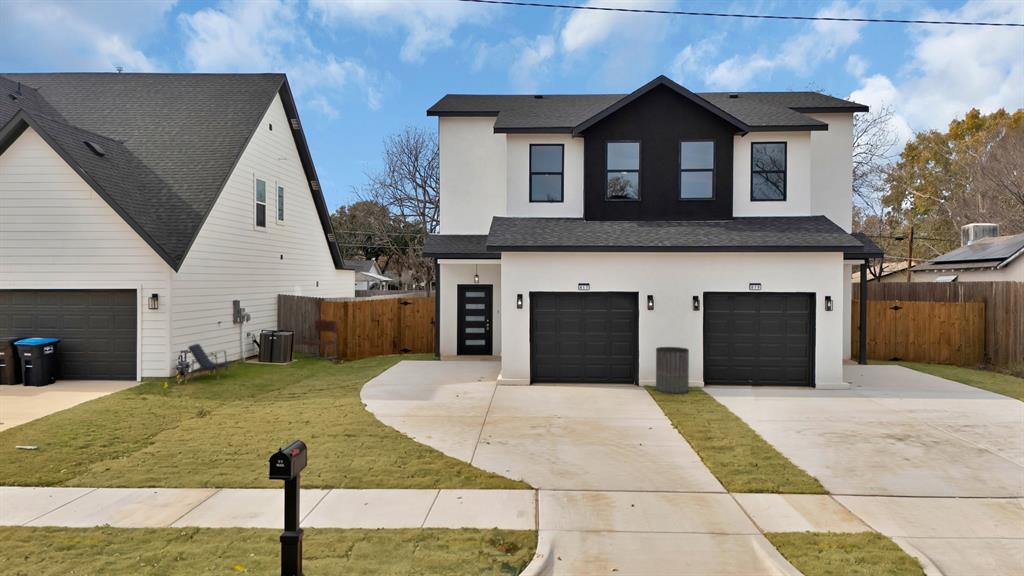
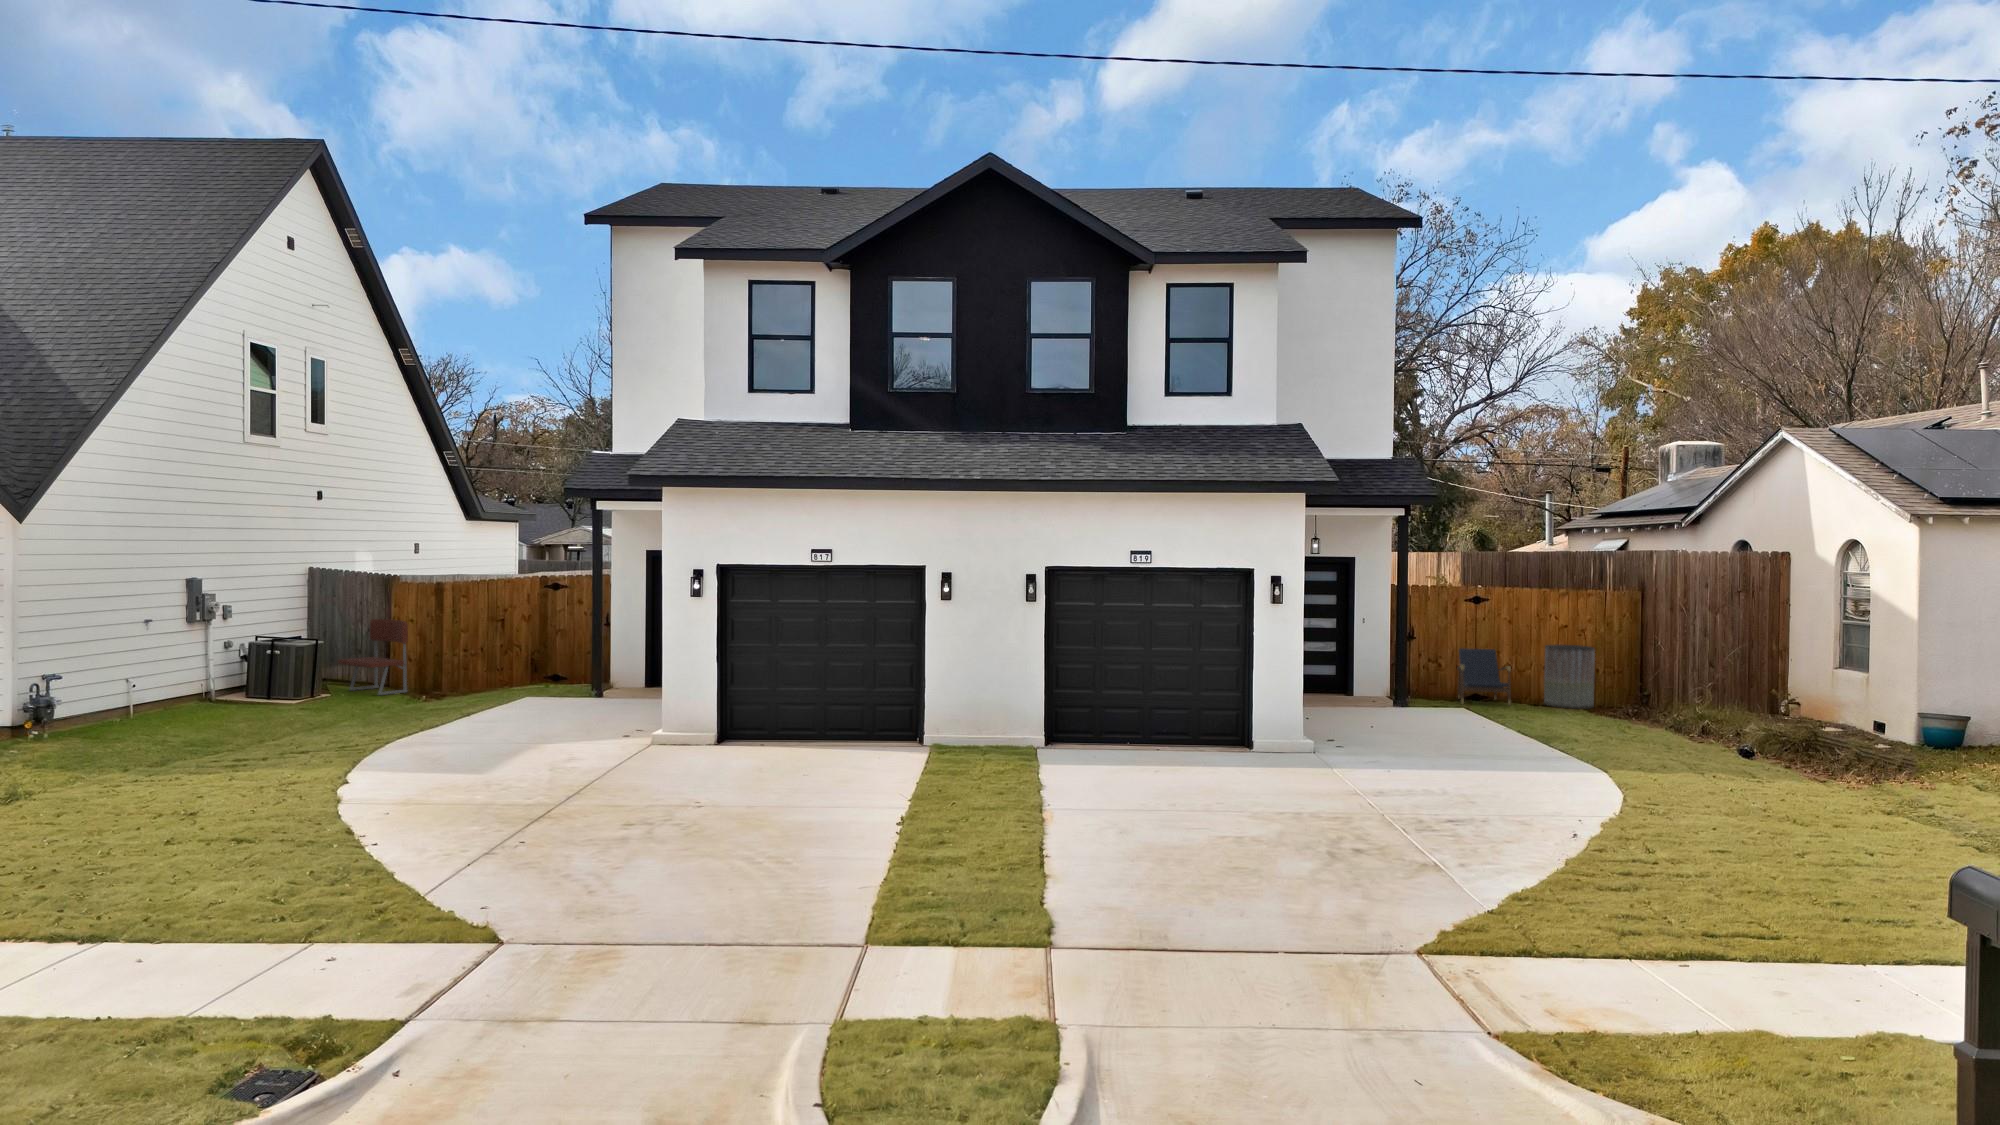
lounge chair: present [189,344,231,379] -> present [1457,648,1511,705]
trash can: present [656,347,689,394] -> present [1544,645,1595,709]

